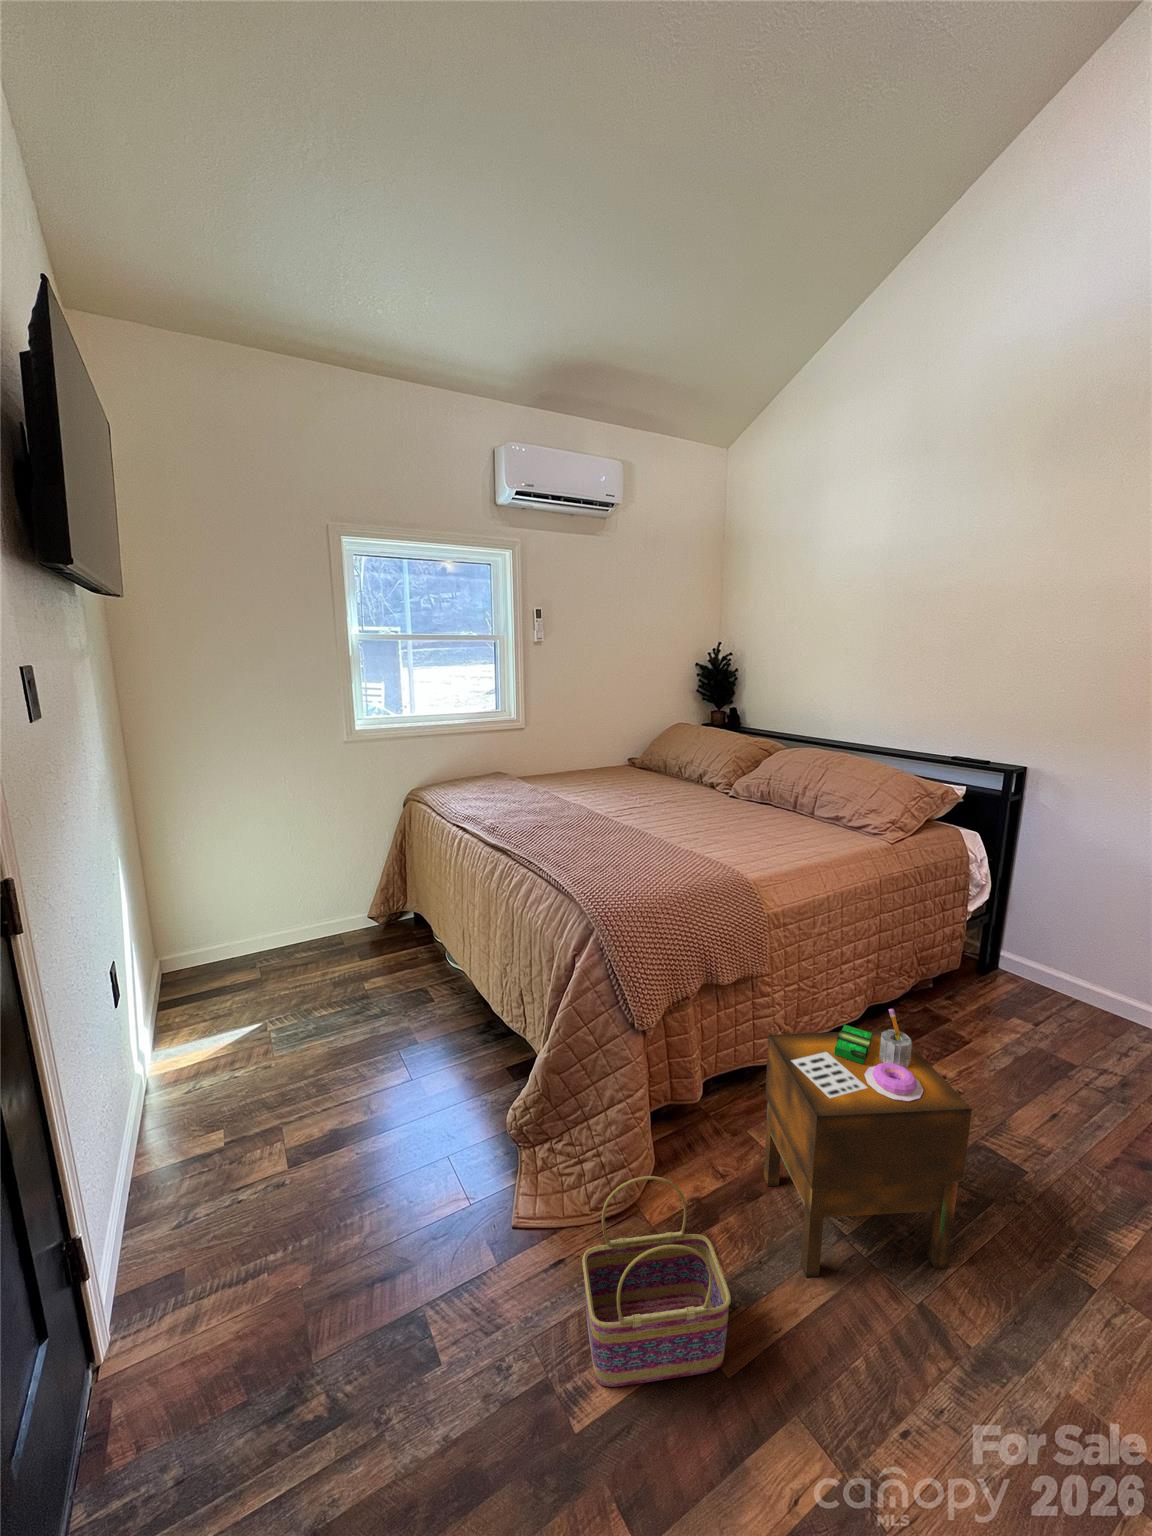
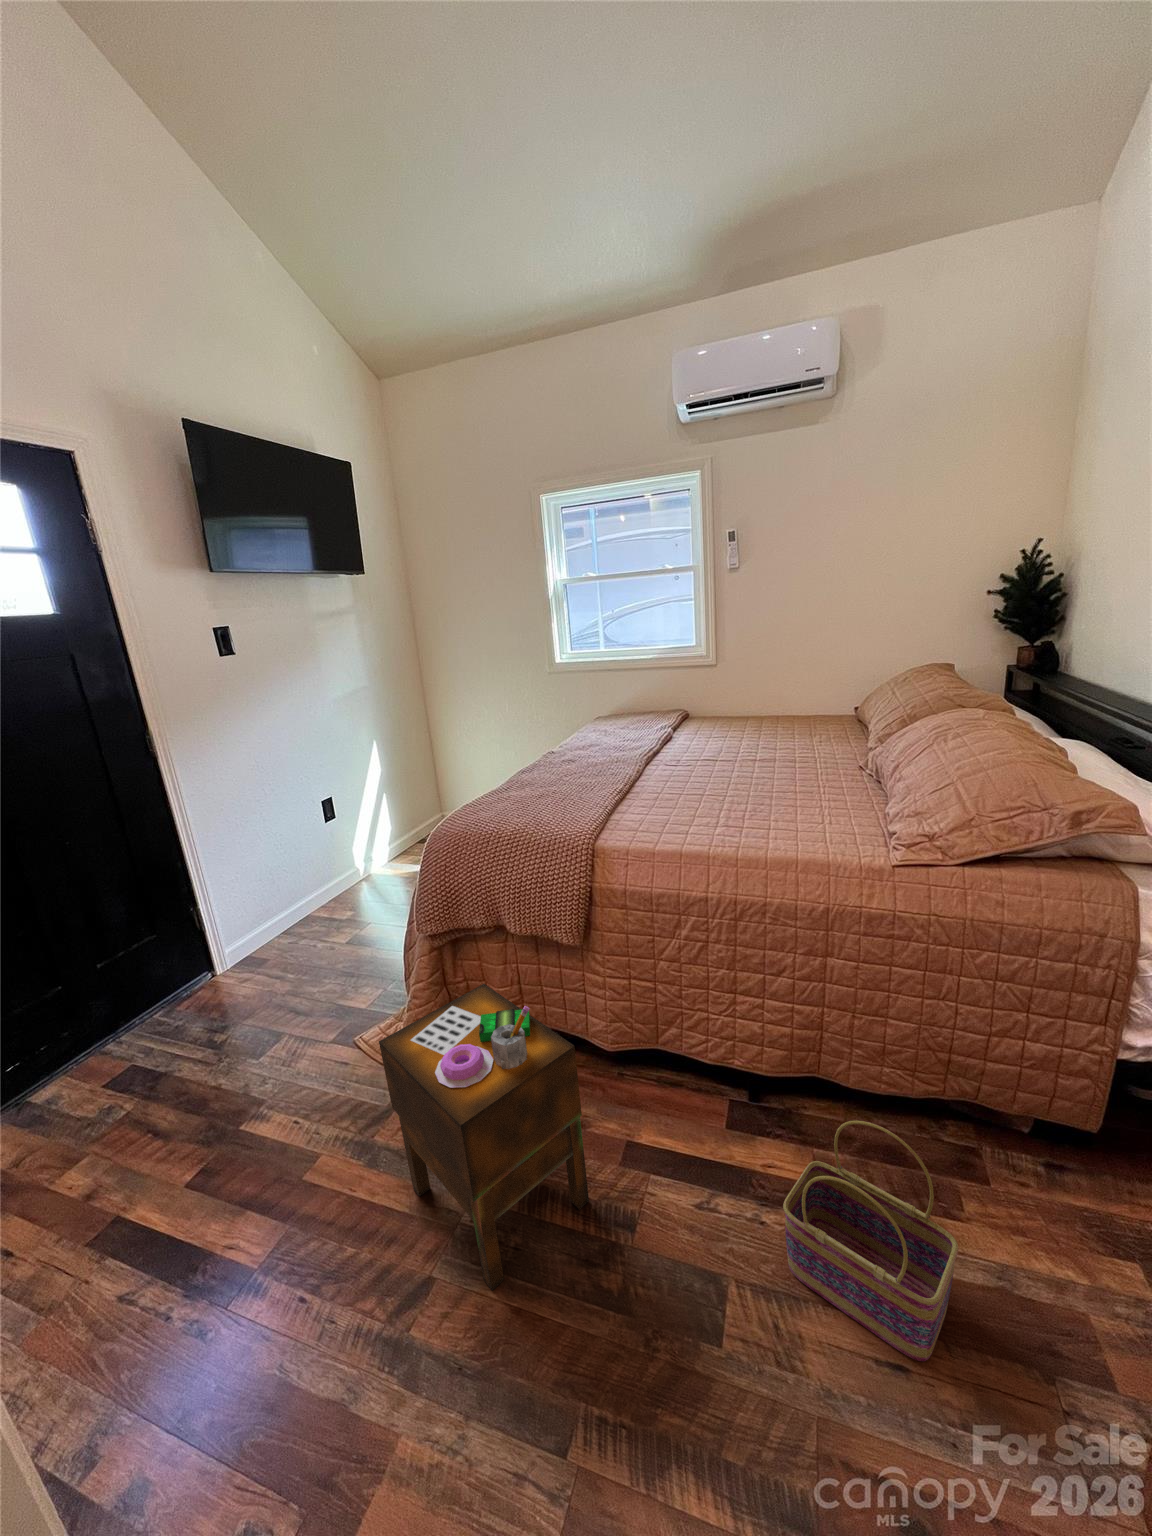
basket: present [582,1176,731,1387] -> present [783,1121,959,1361]

